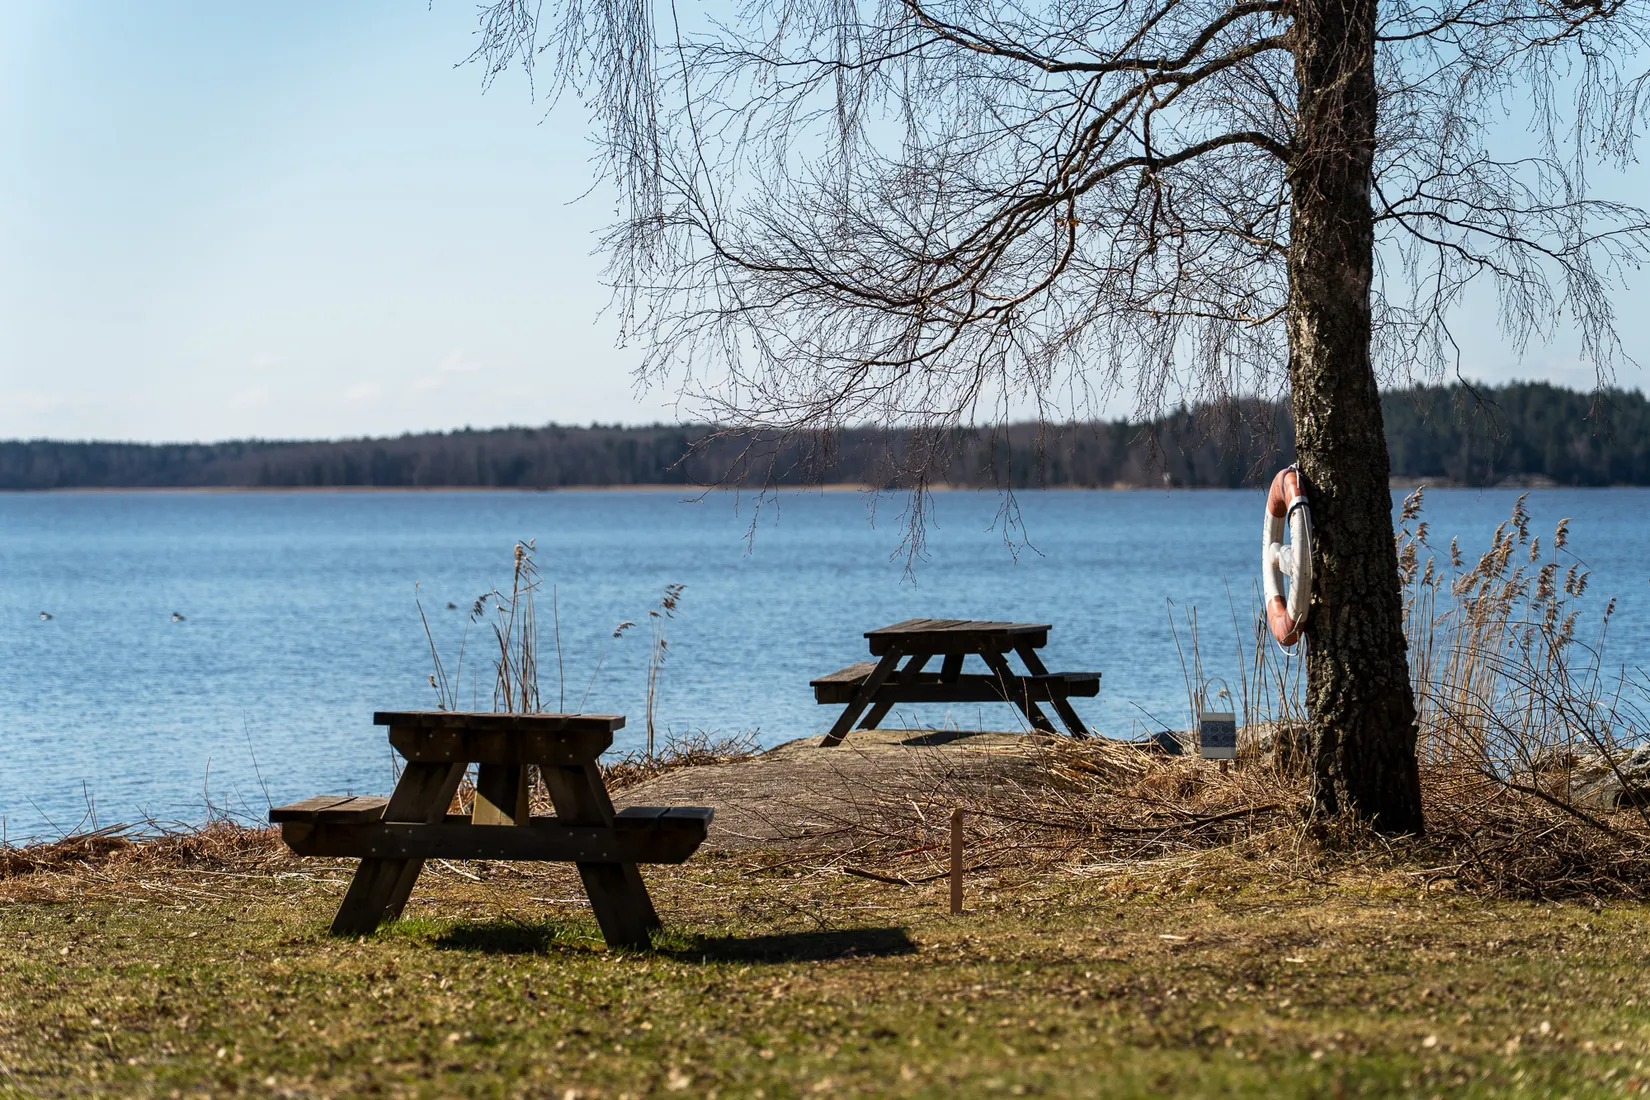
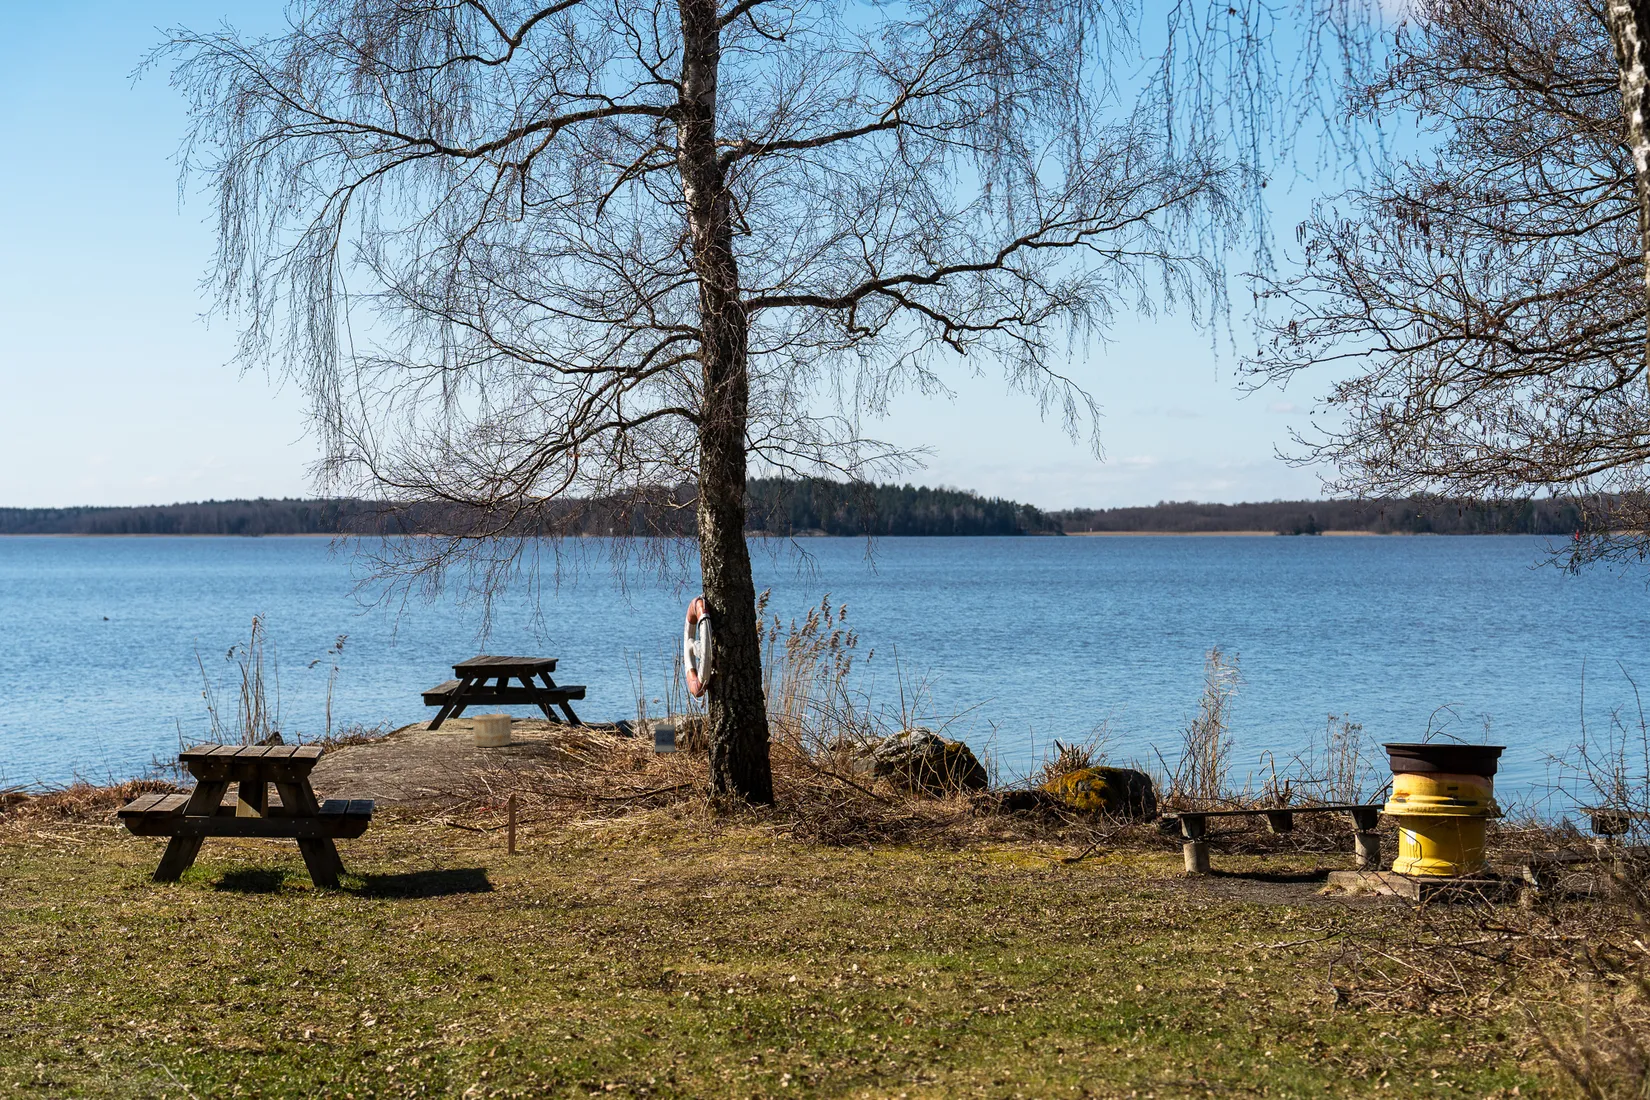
wooden bucket: none [909,699,971,748] -> present [473,714,512,747]

